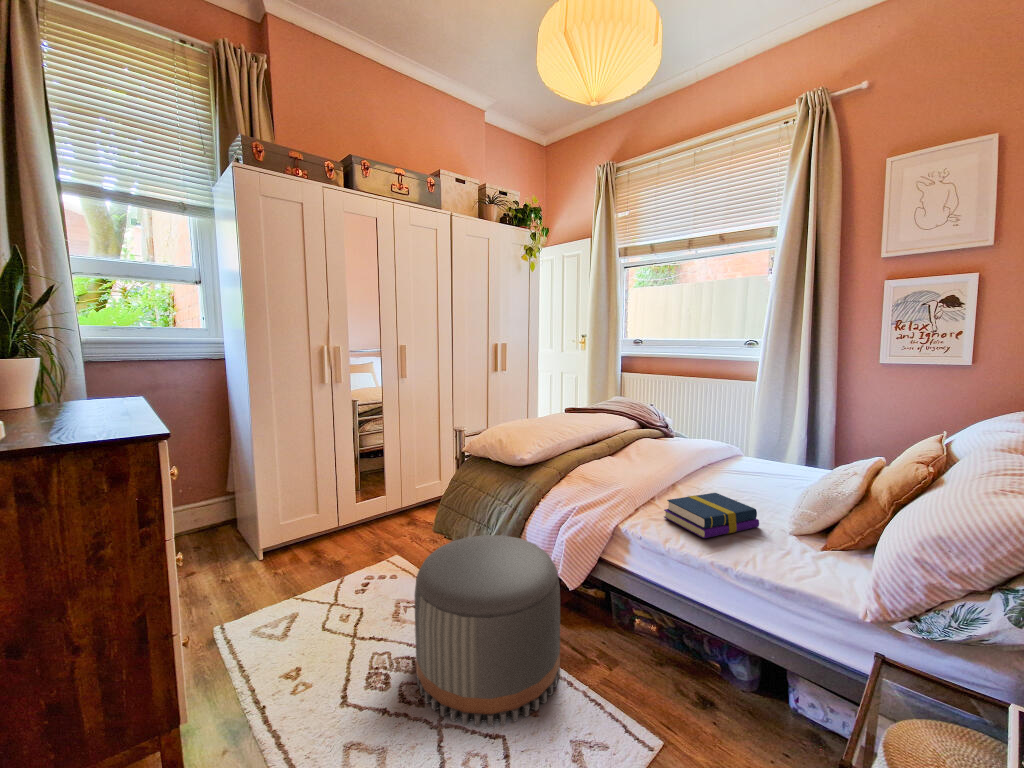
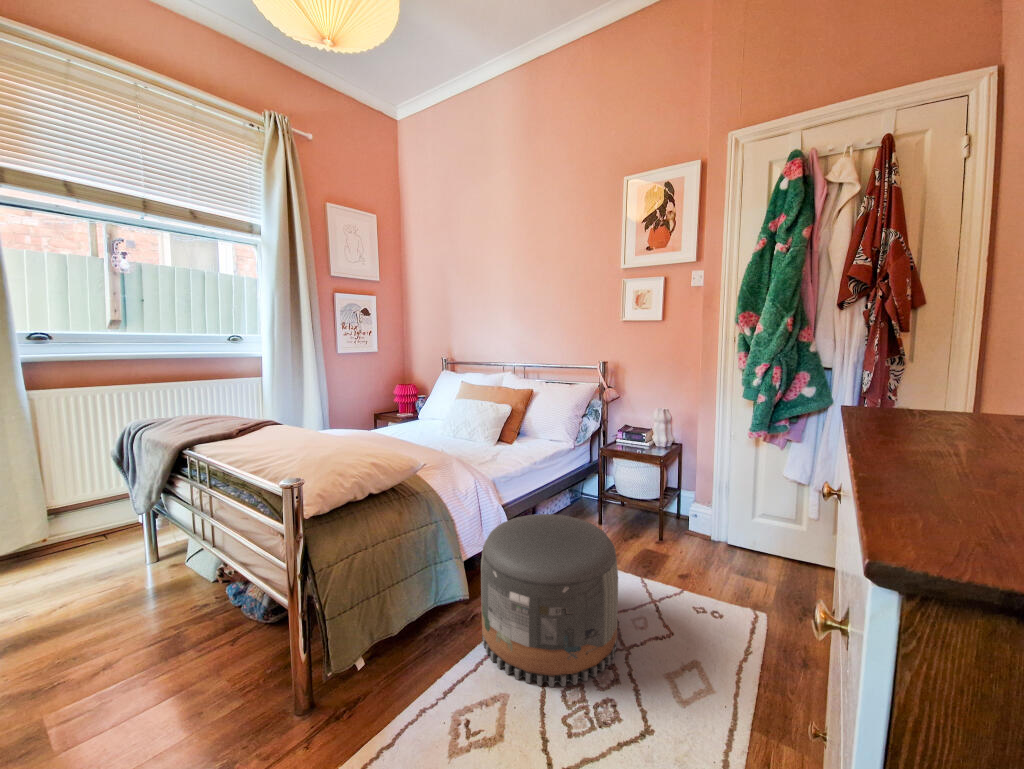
book: present [664,493,759,538] -> none [465,437,519,463]

